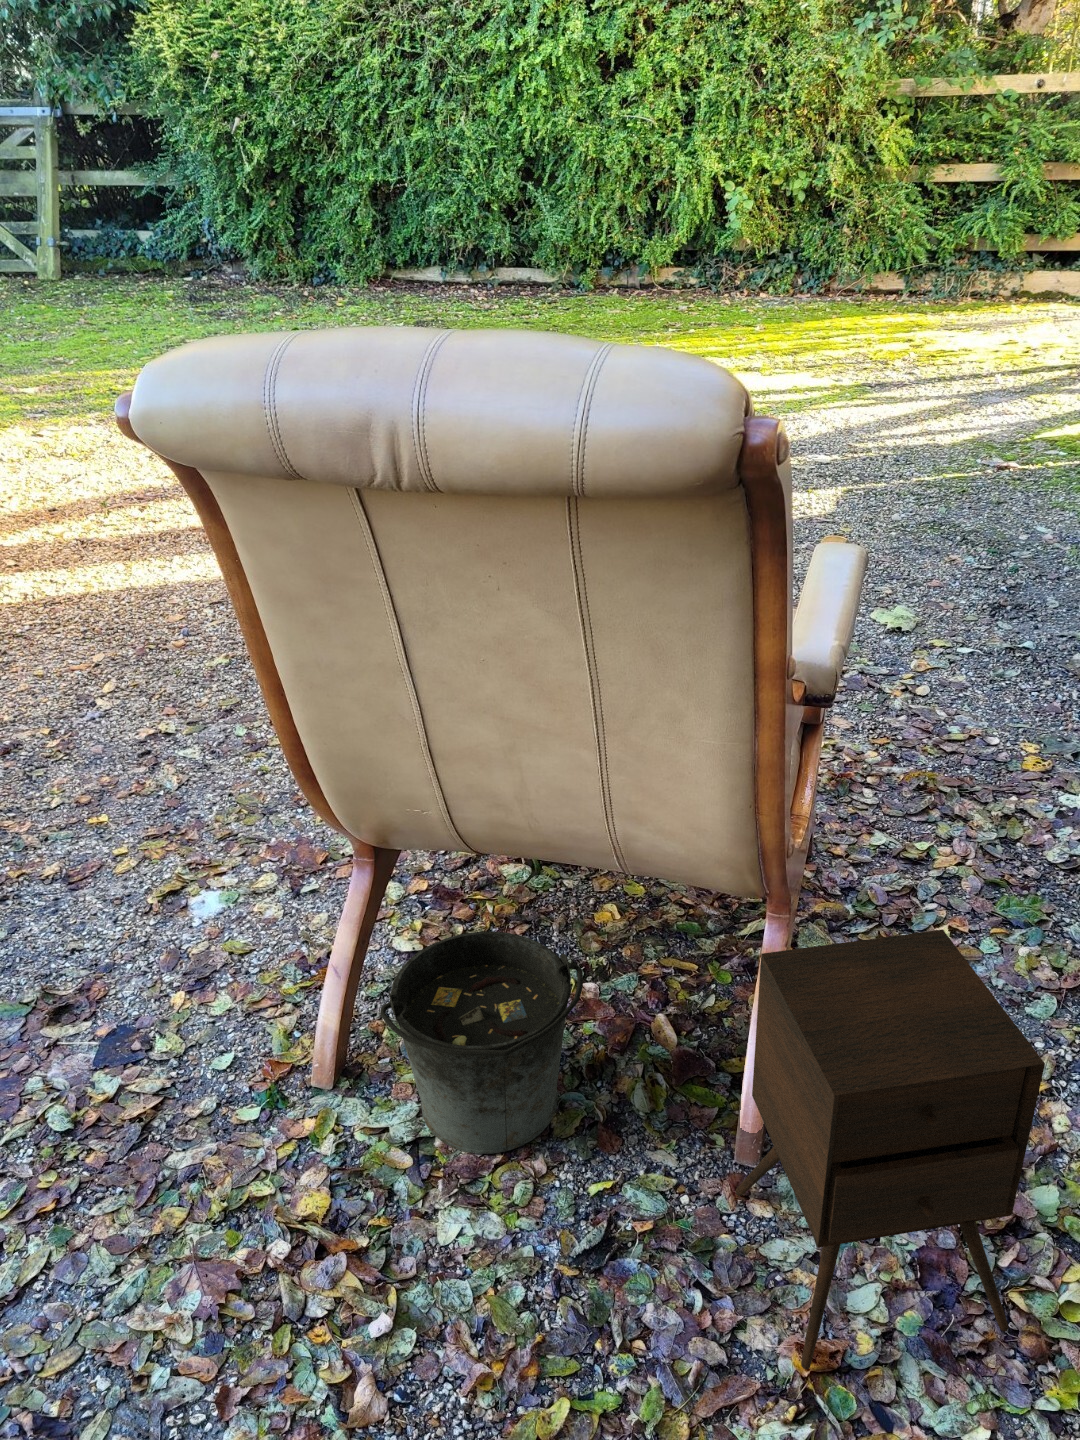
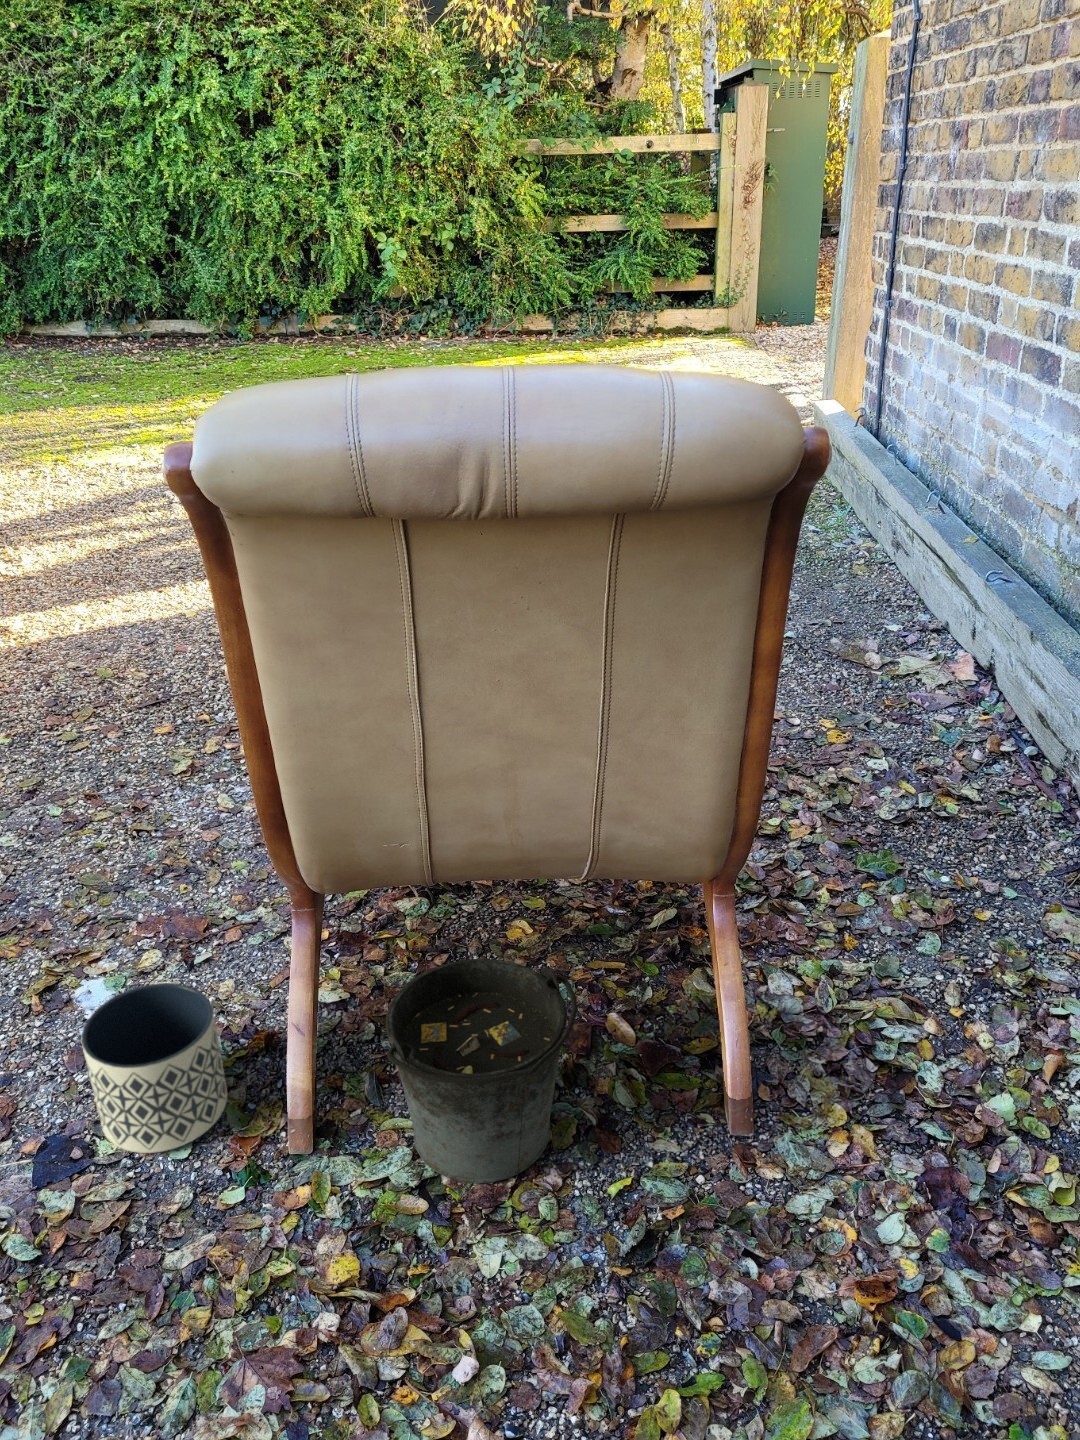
planter: none [146,905,280,1058] -> present [81,983,227,1153]
side table: present [736,930,1045,1369] -> none [744,881,1047,1301]

